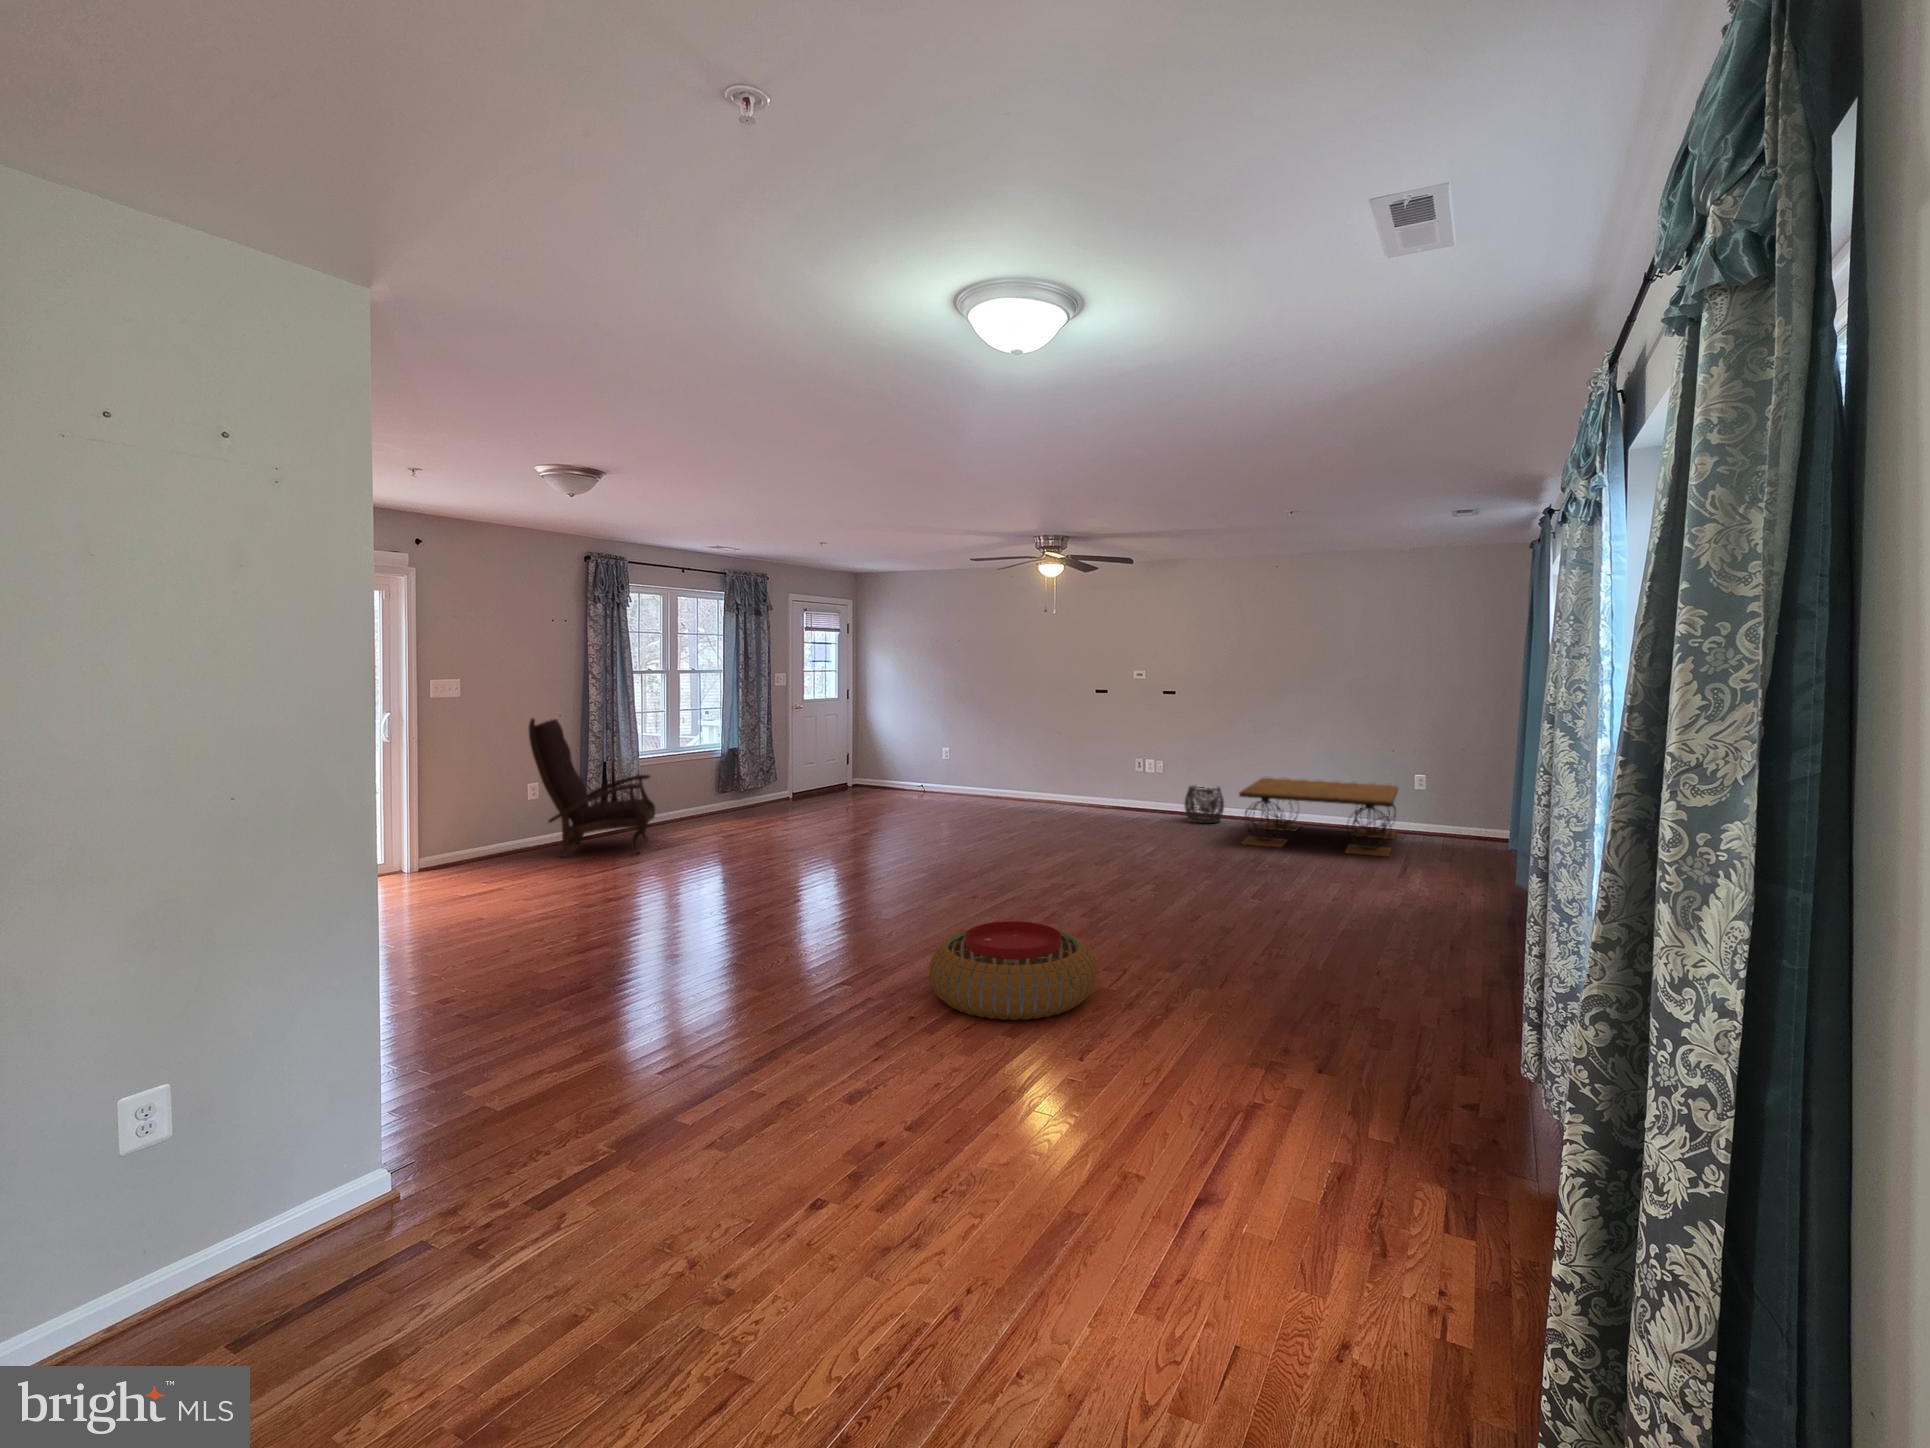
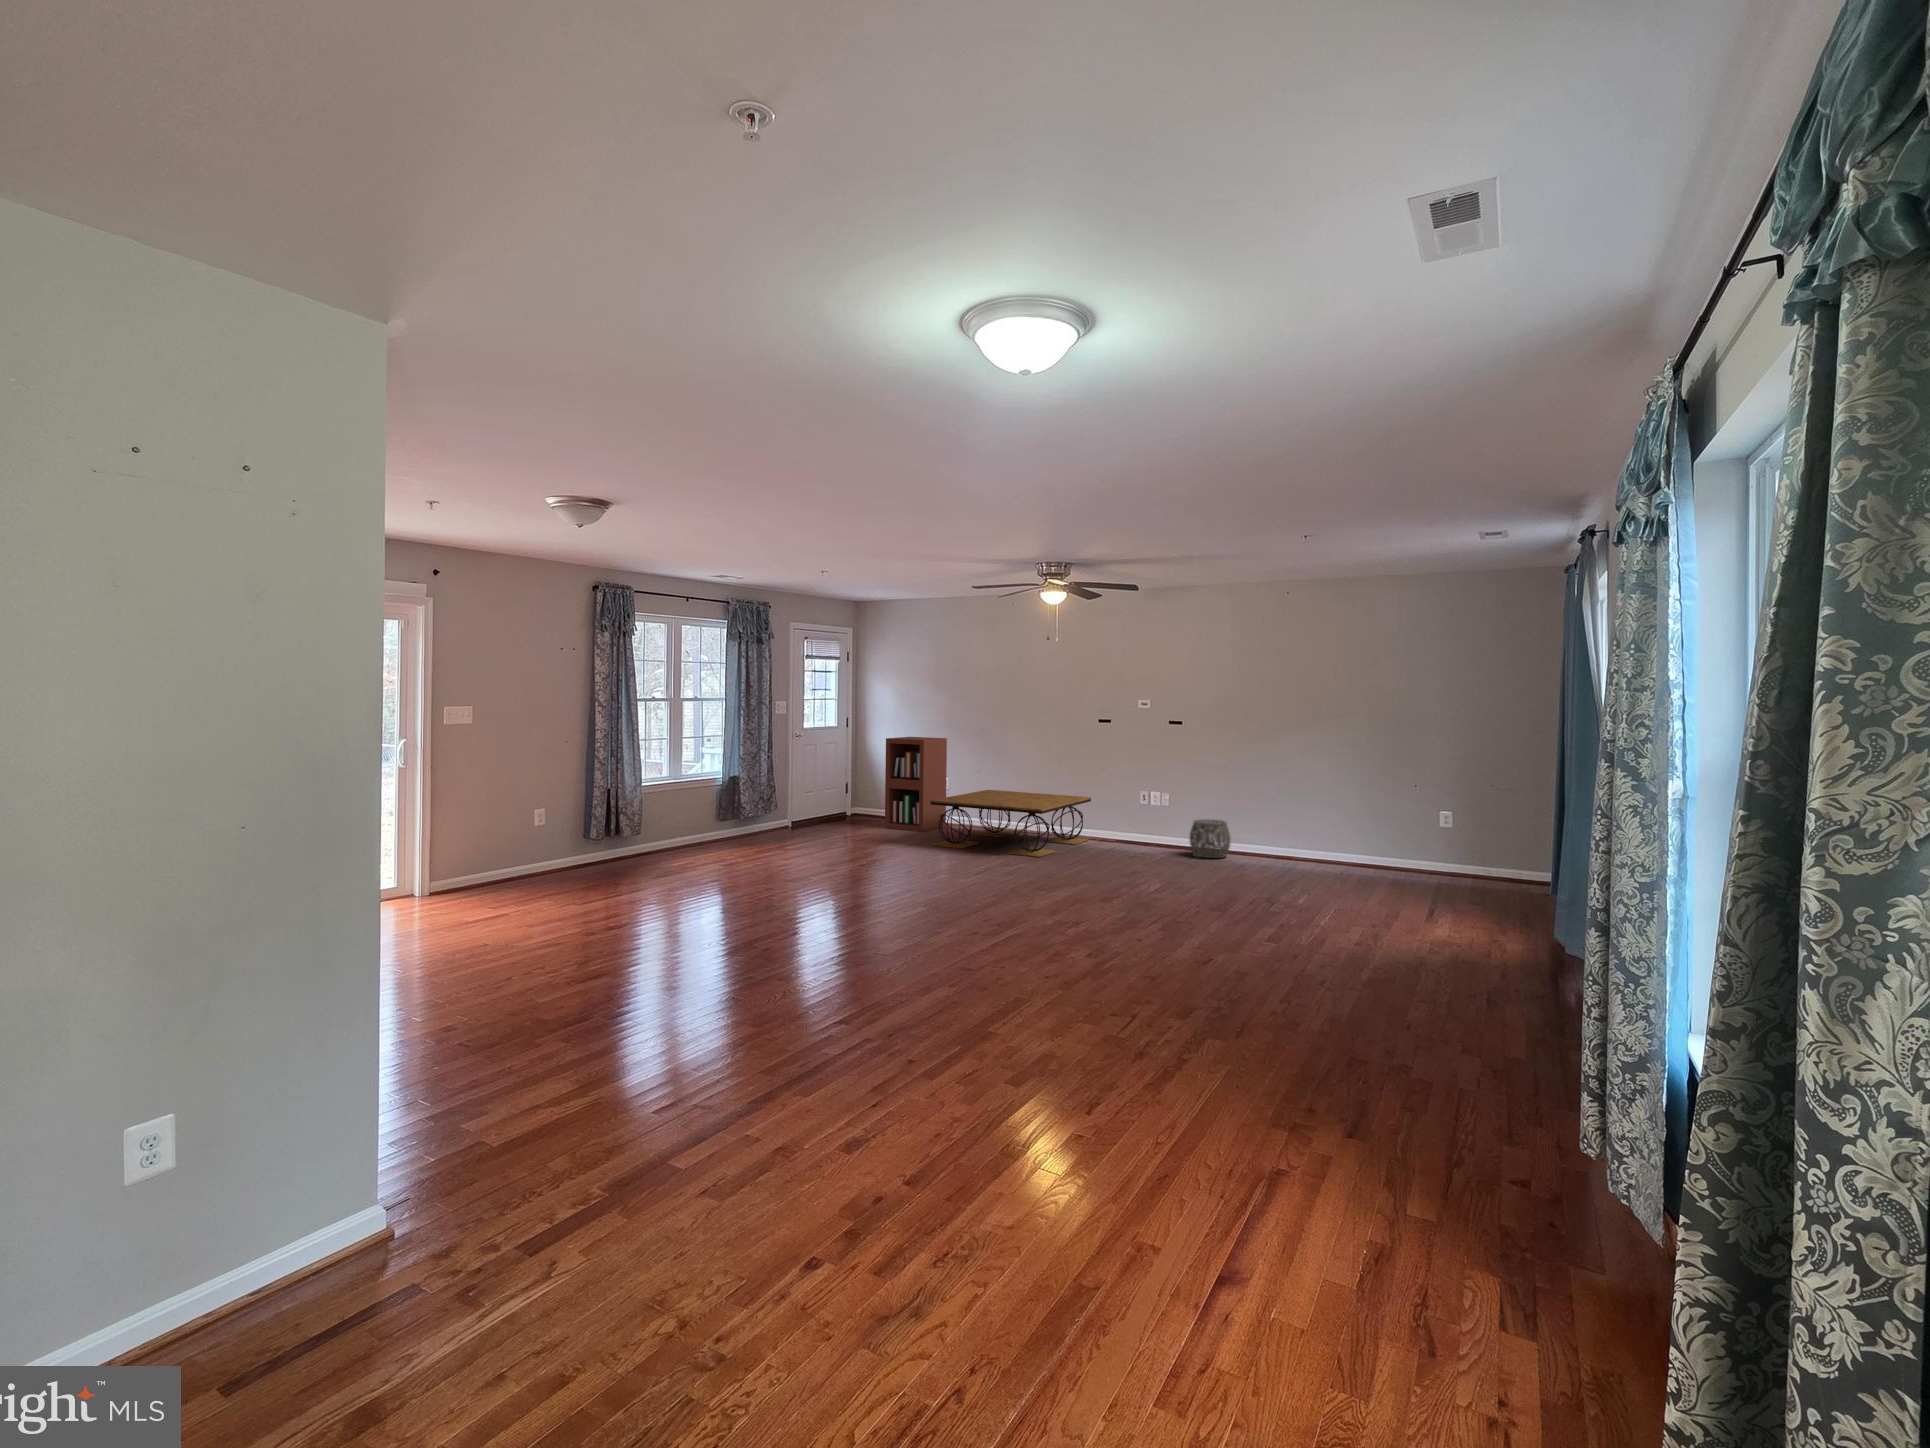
bookshelf: none [883,707,945,801] -> present [885,737,947,832]
armchair: present [528,718,655,857] -> none [544,741,663,883]
coffee table: present [1239,778,1398,857] -> present [930,790,1091,857]
pouf: present [929,921,1097,1020] -> none [930,960,1103,1064]

